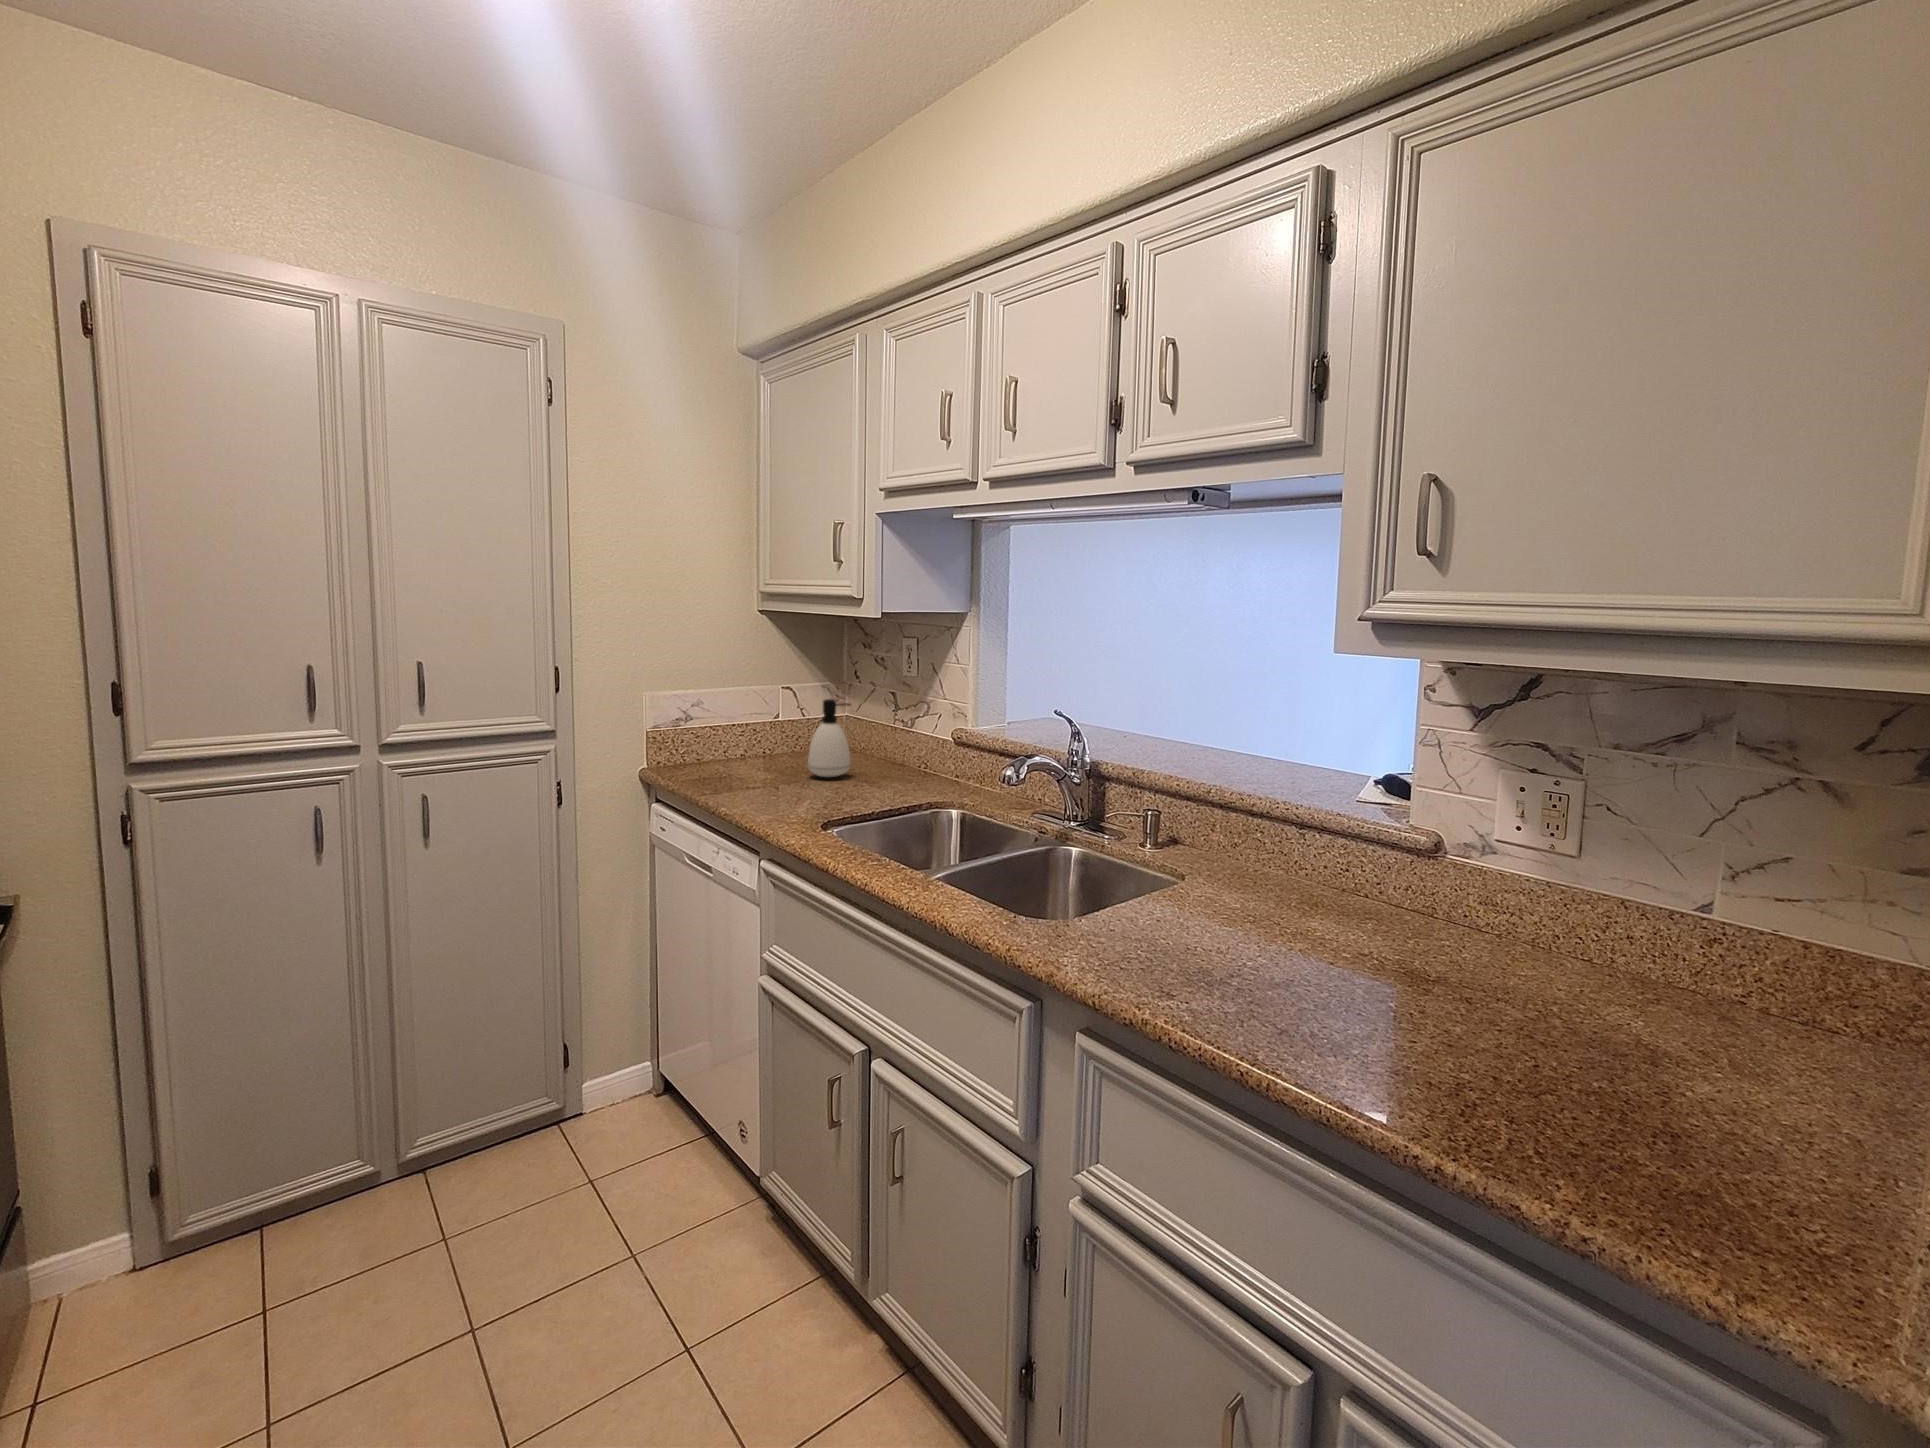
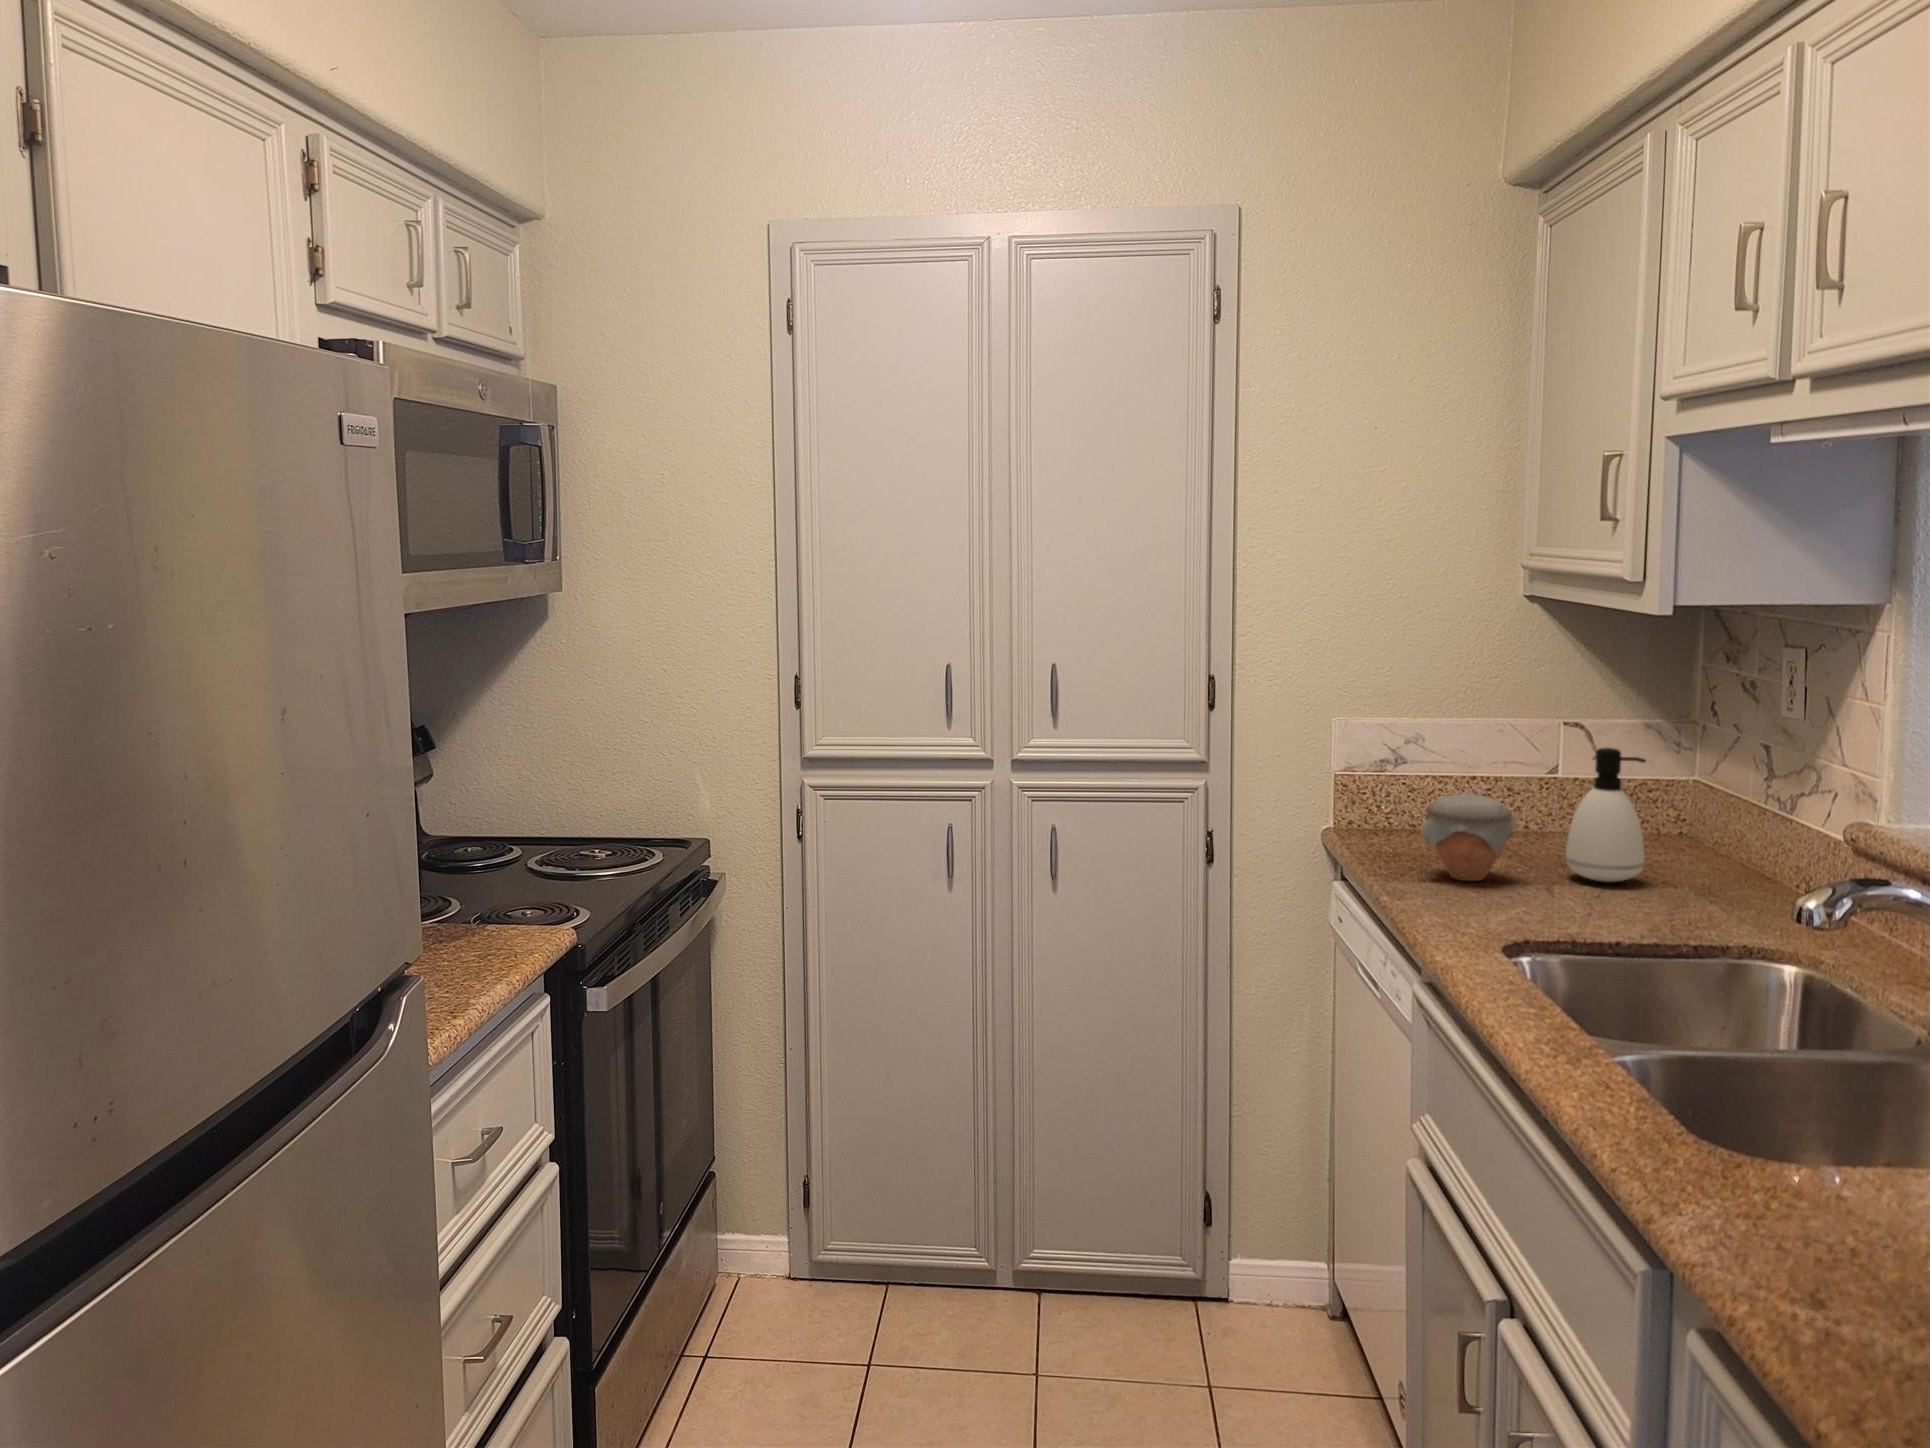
jar: none [729,734,786,788] -> present [1420,794,1518,881]

